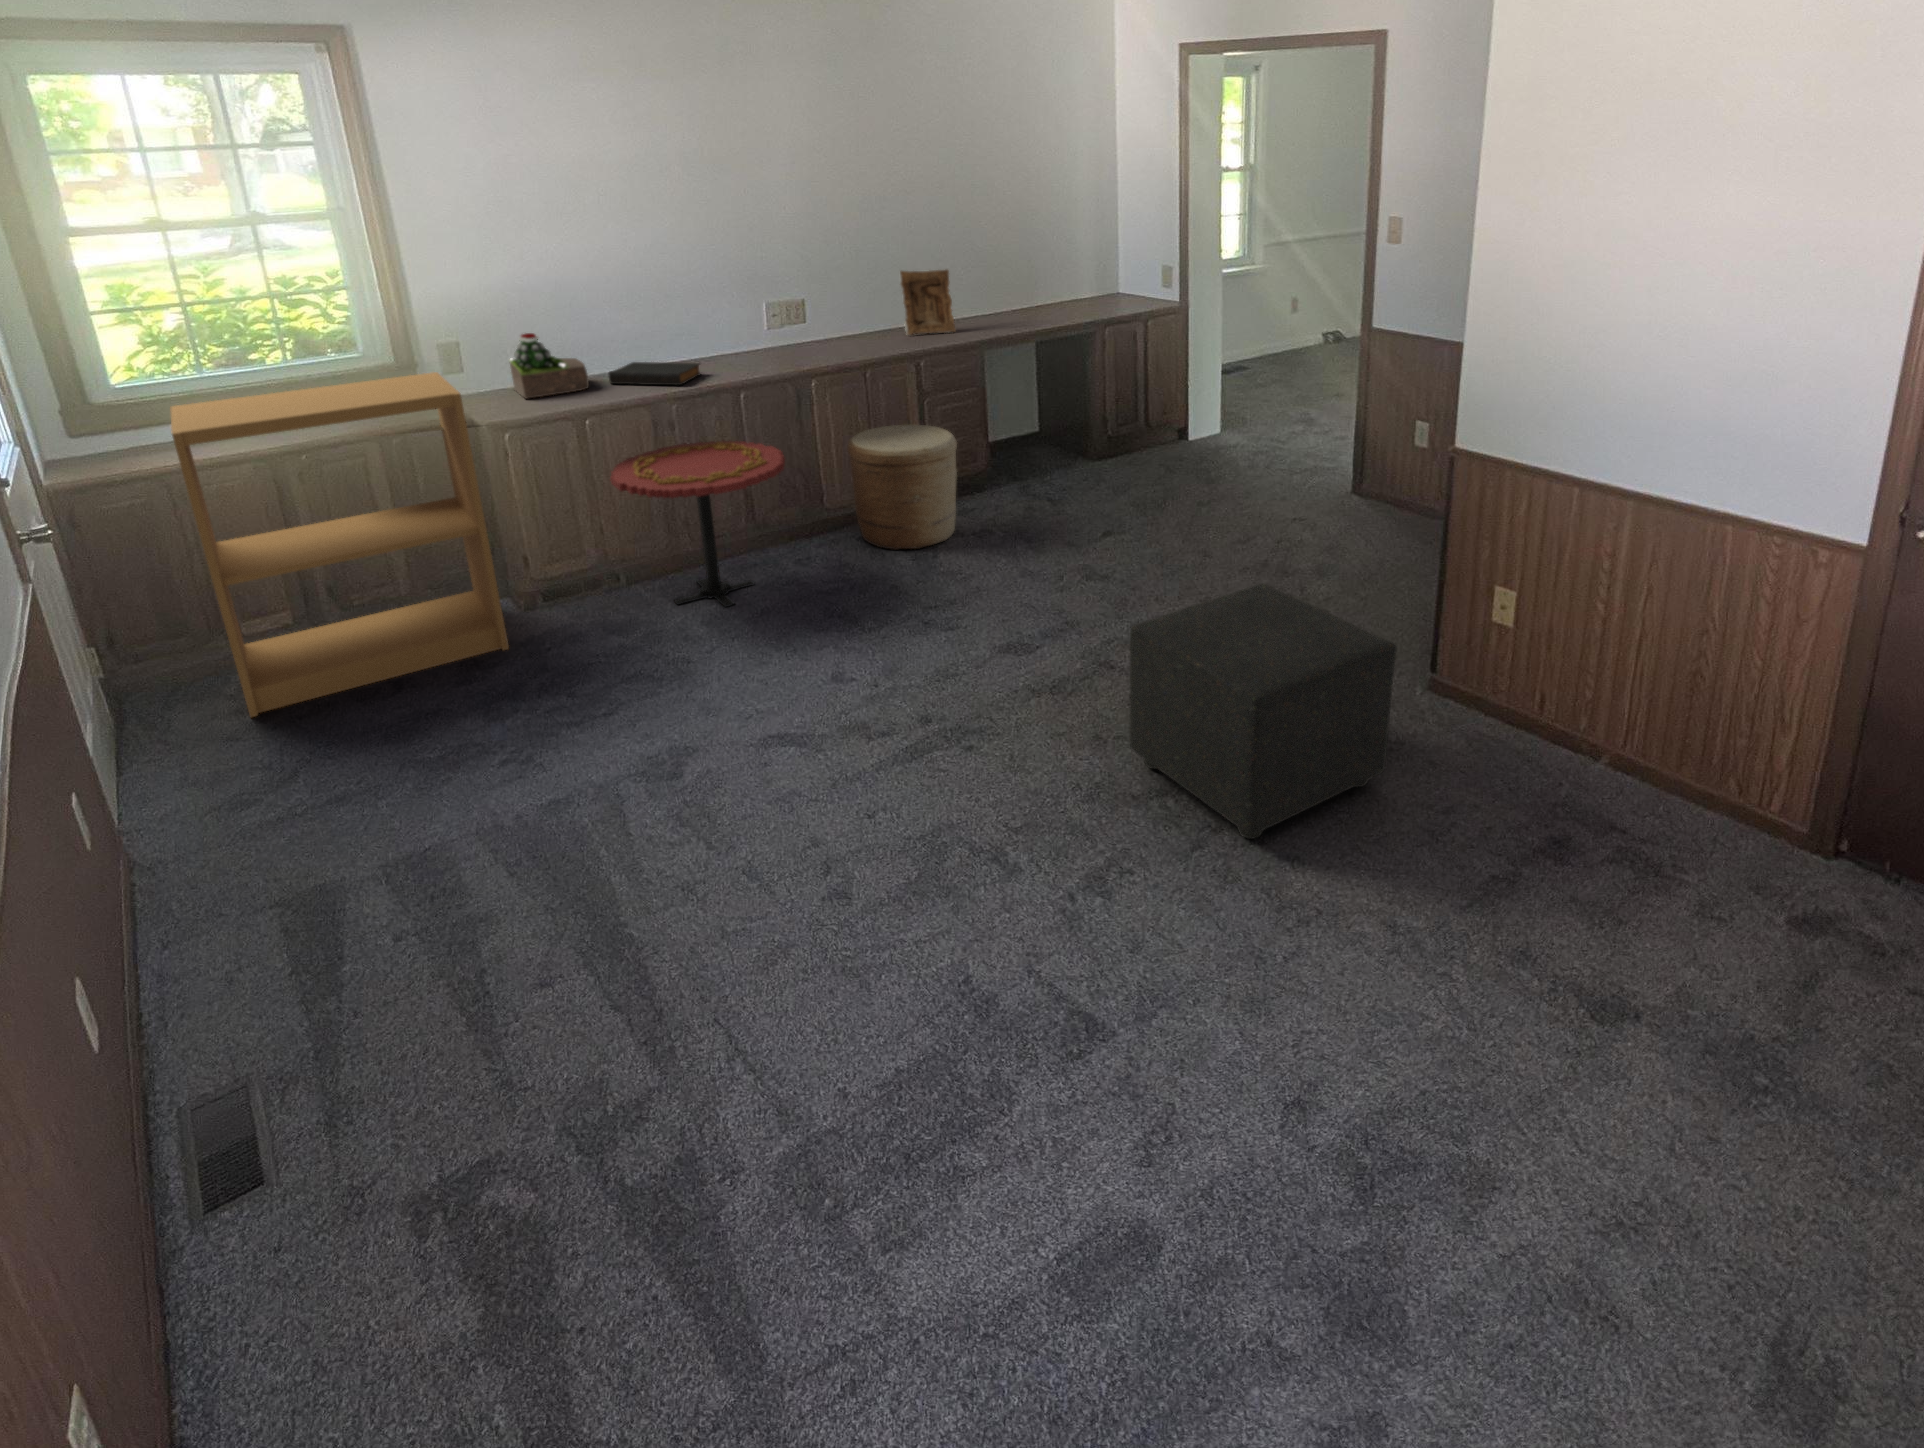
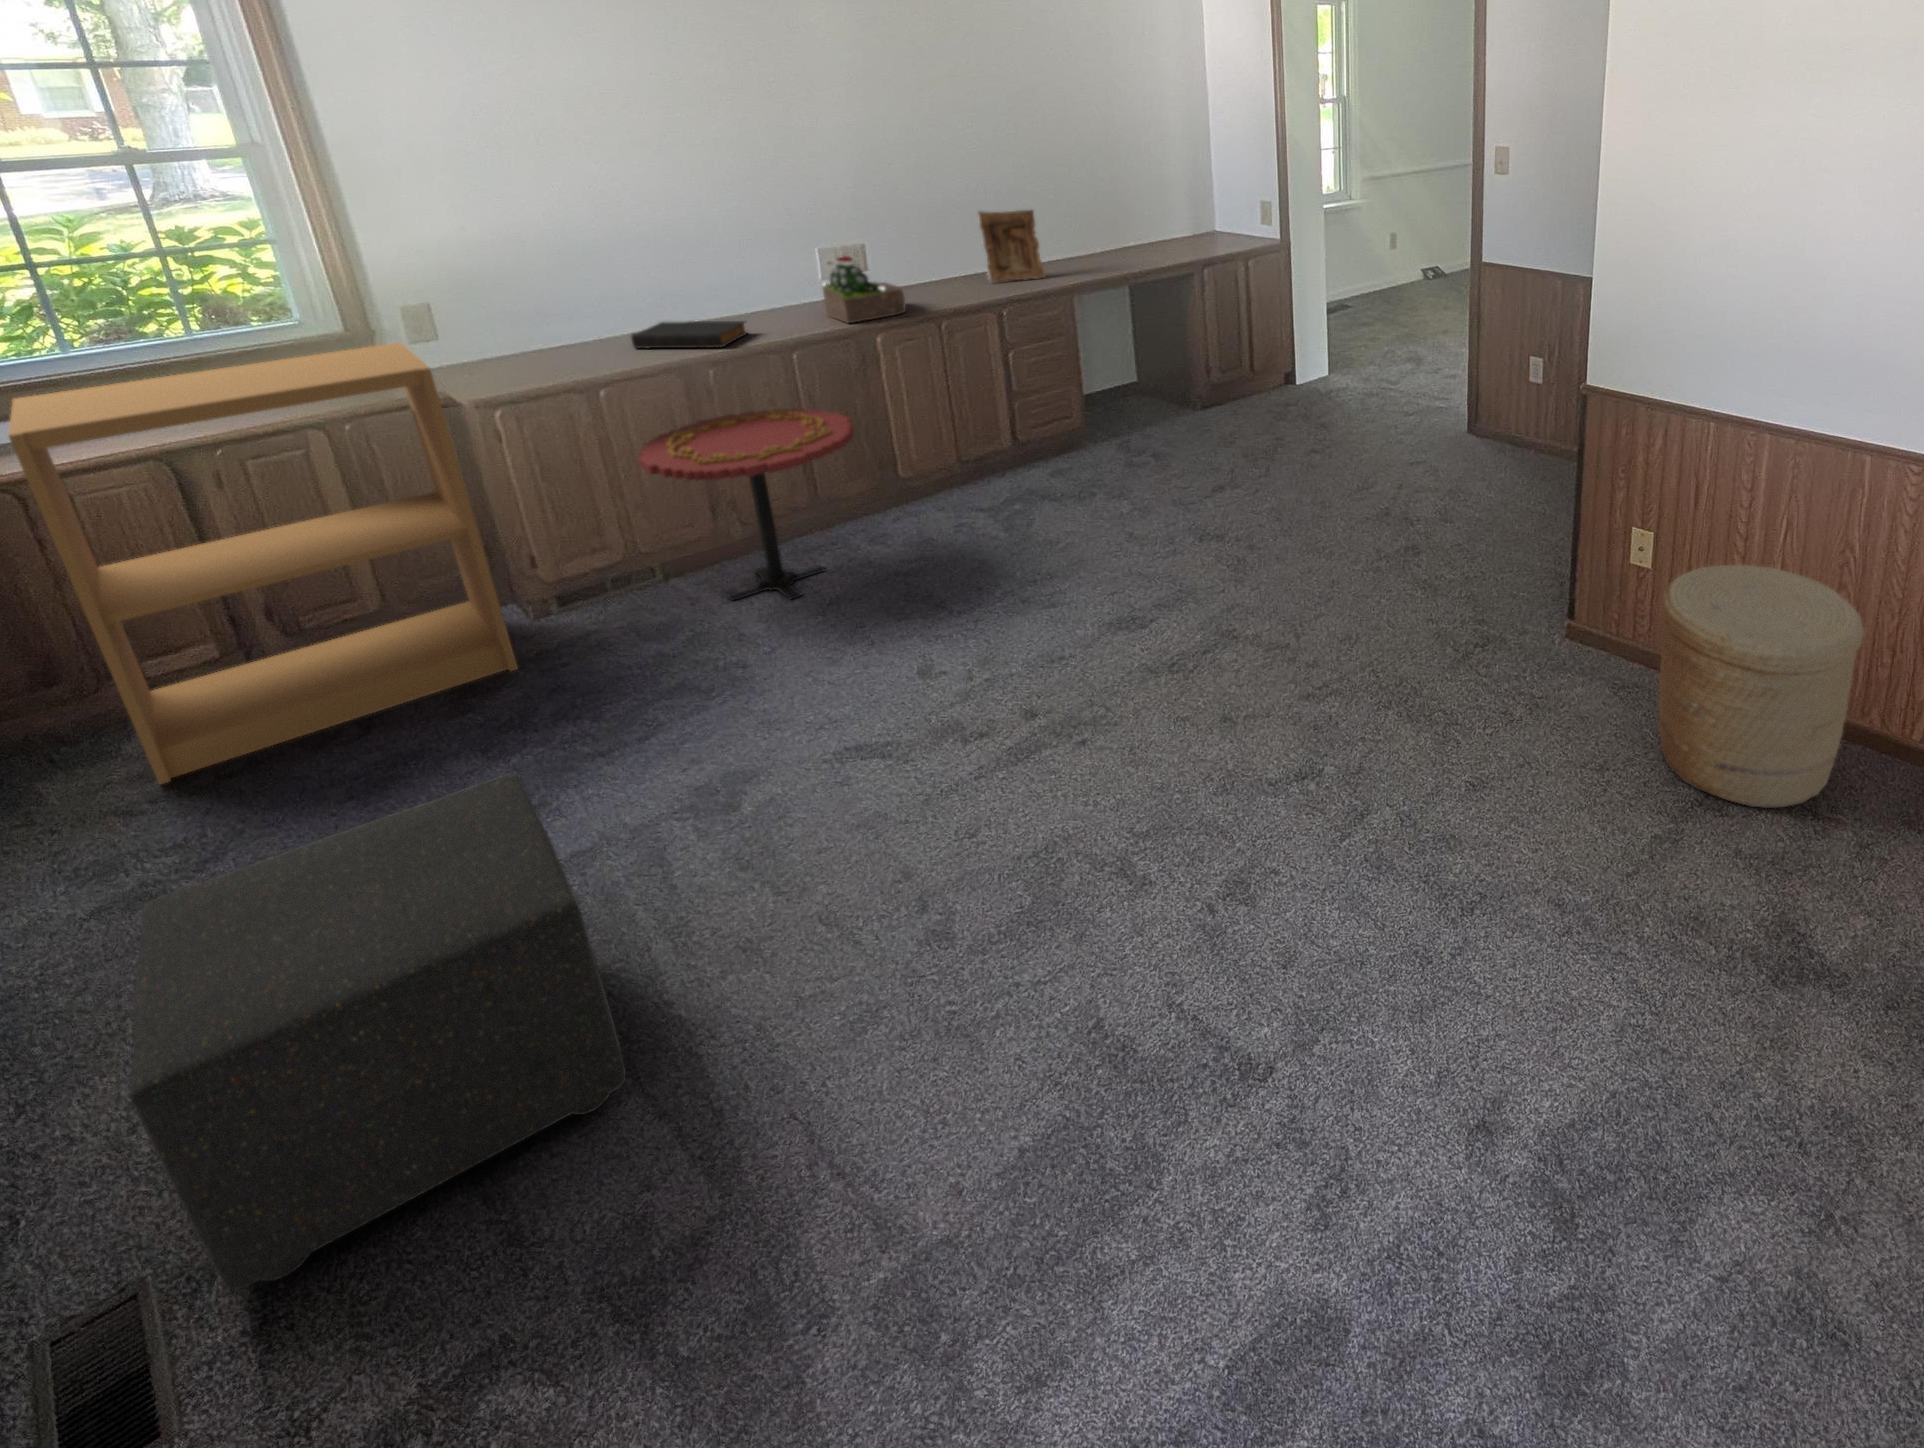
succulent plant: present [510,333,589,399] -> present [822,256,905,323]
woven basket: present [848,425,957,550] -> present [1658,565,1864,808]
ottoman: present [1129,583,1397,839] -> present [129,773,626,1290]

